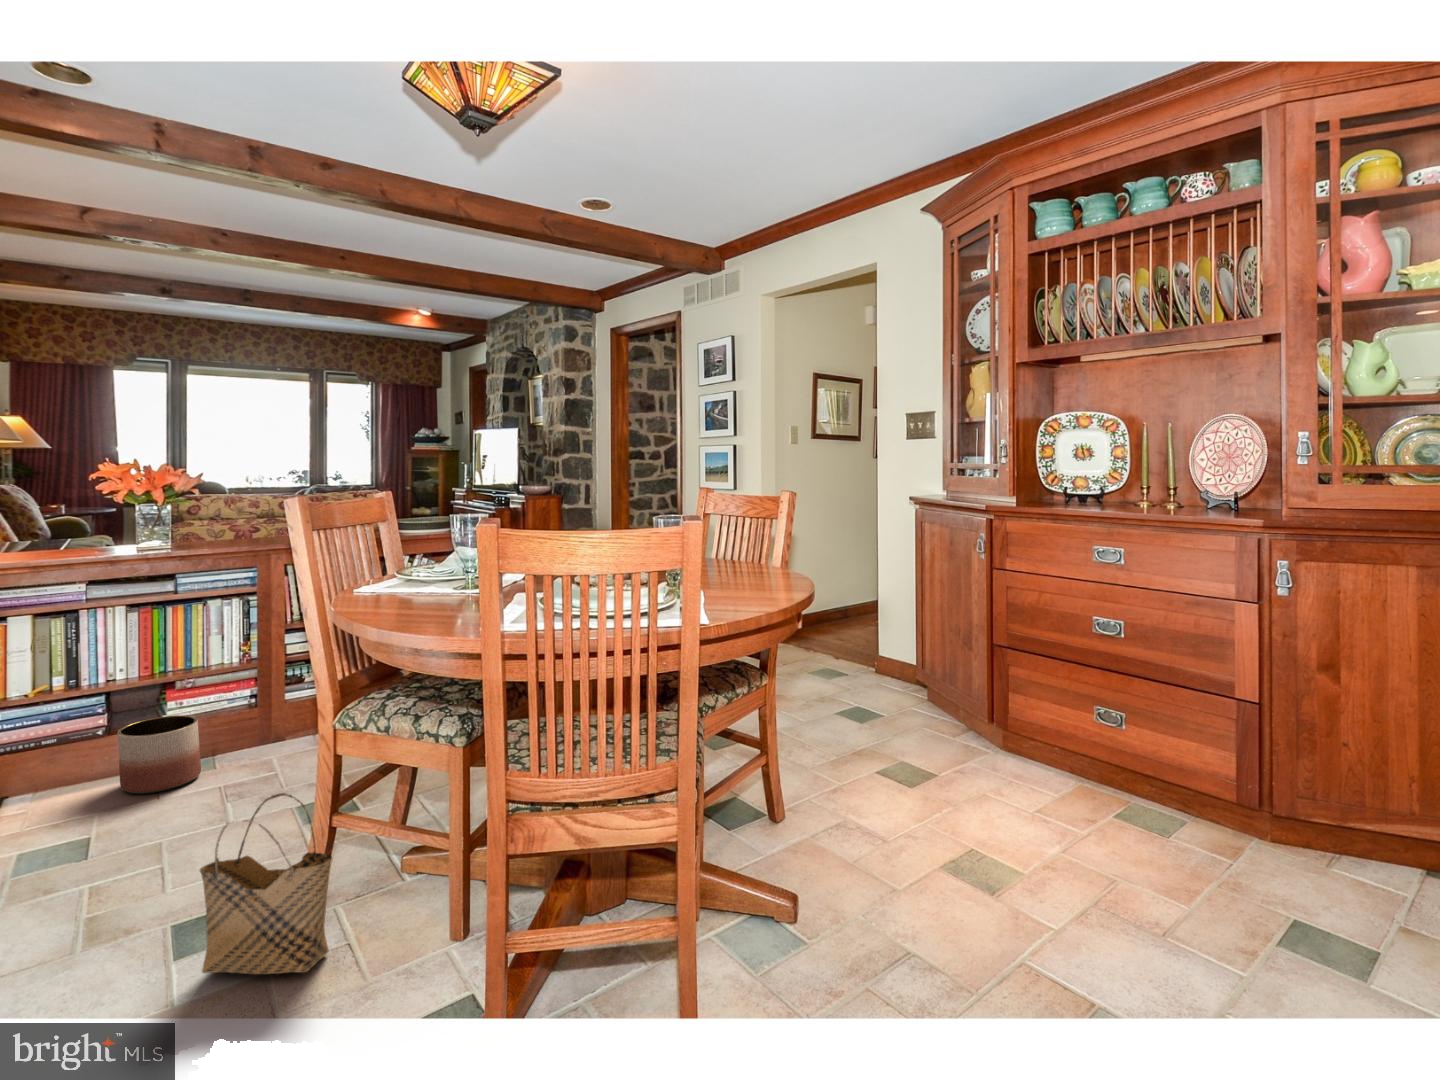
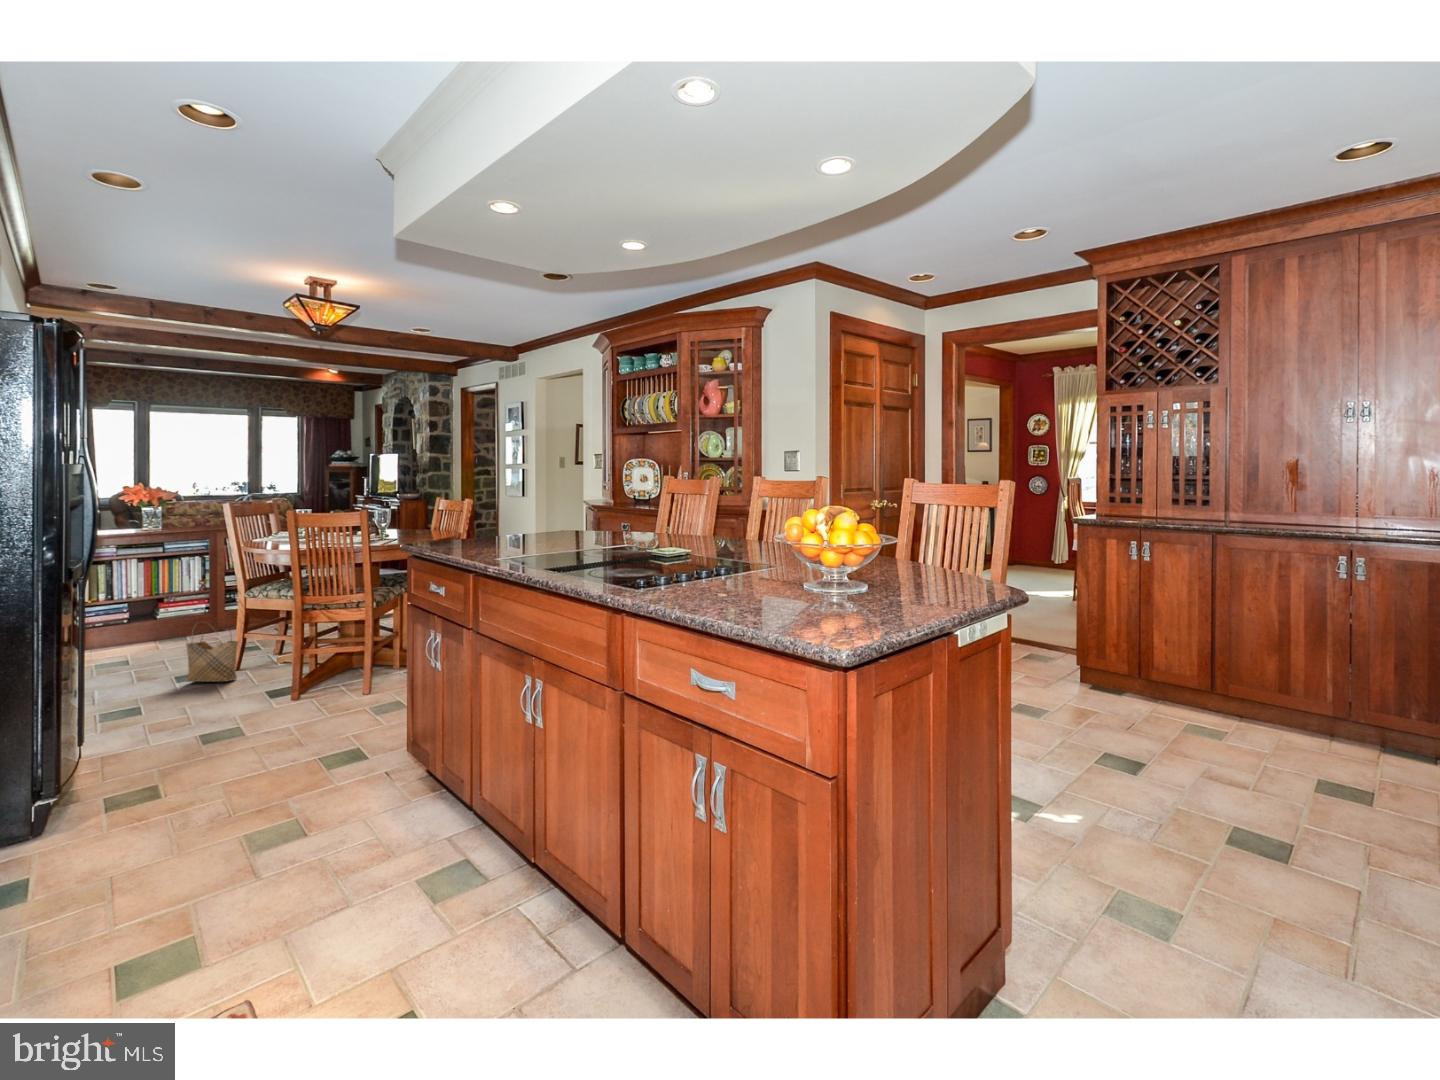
planter: present [118,715,201,794] -> none [137,614,179,649]

